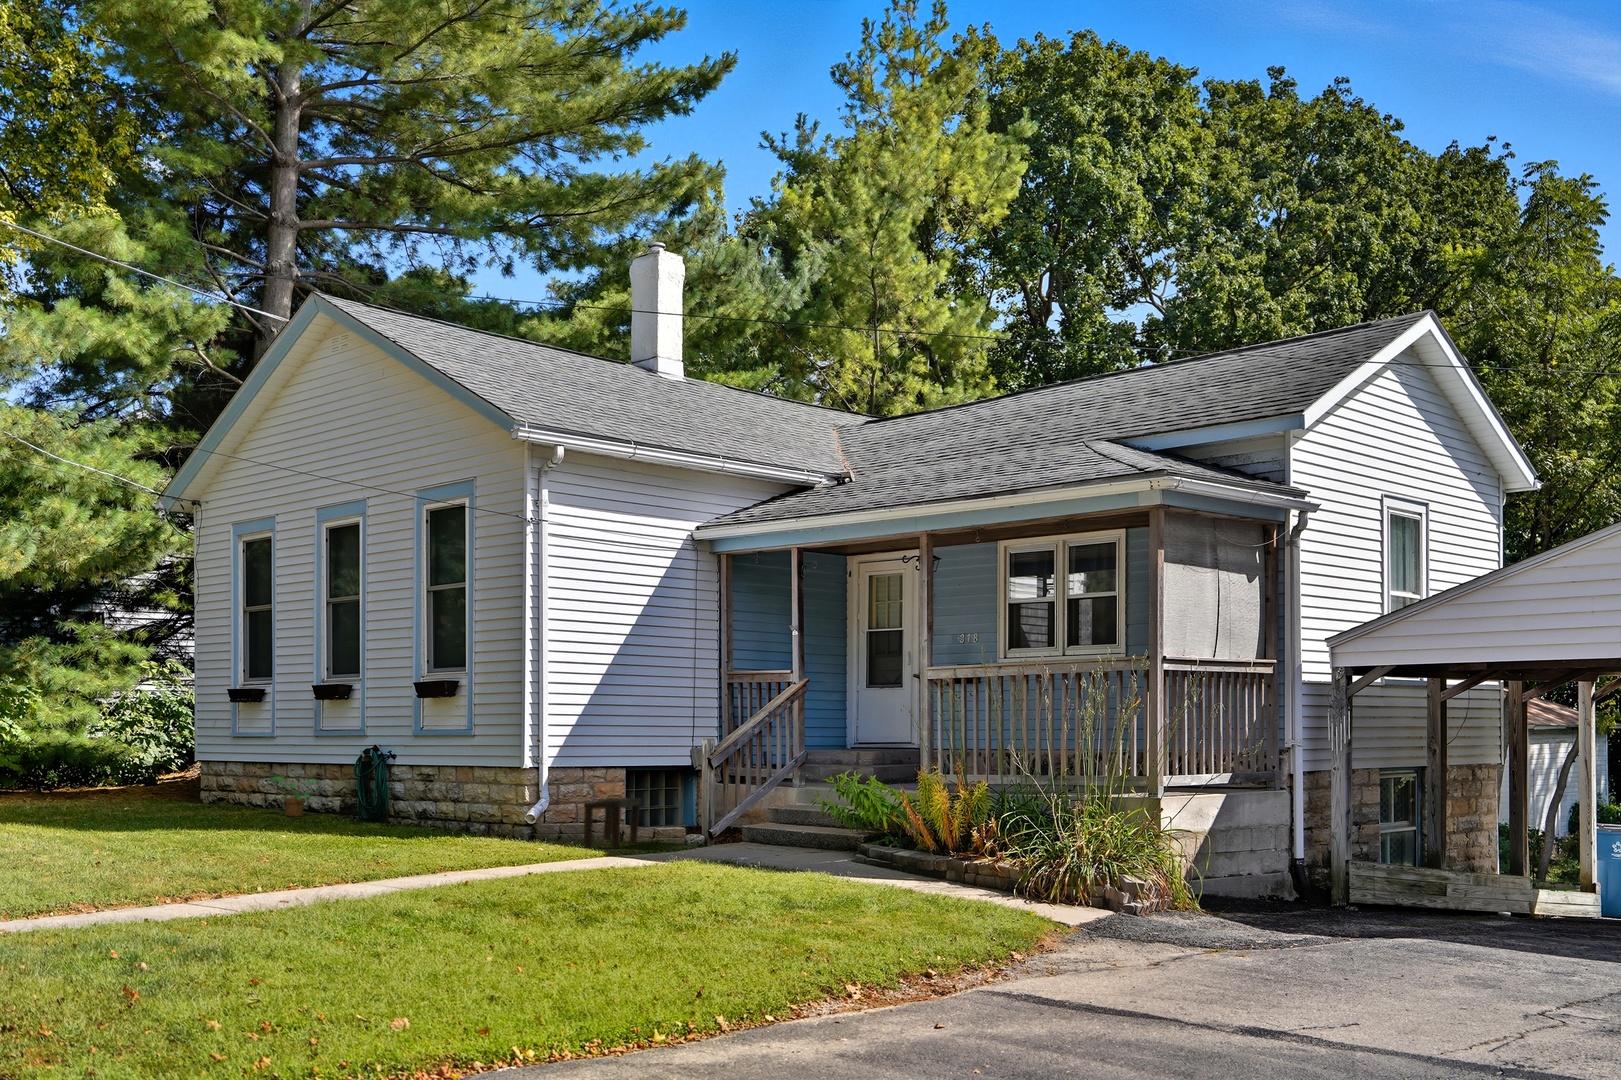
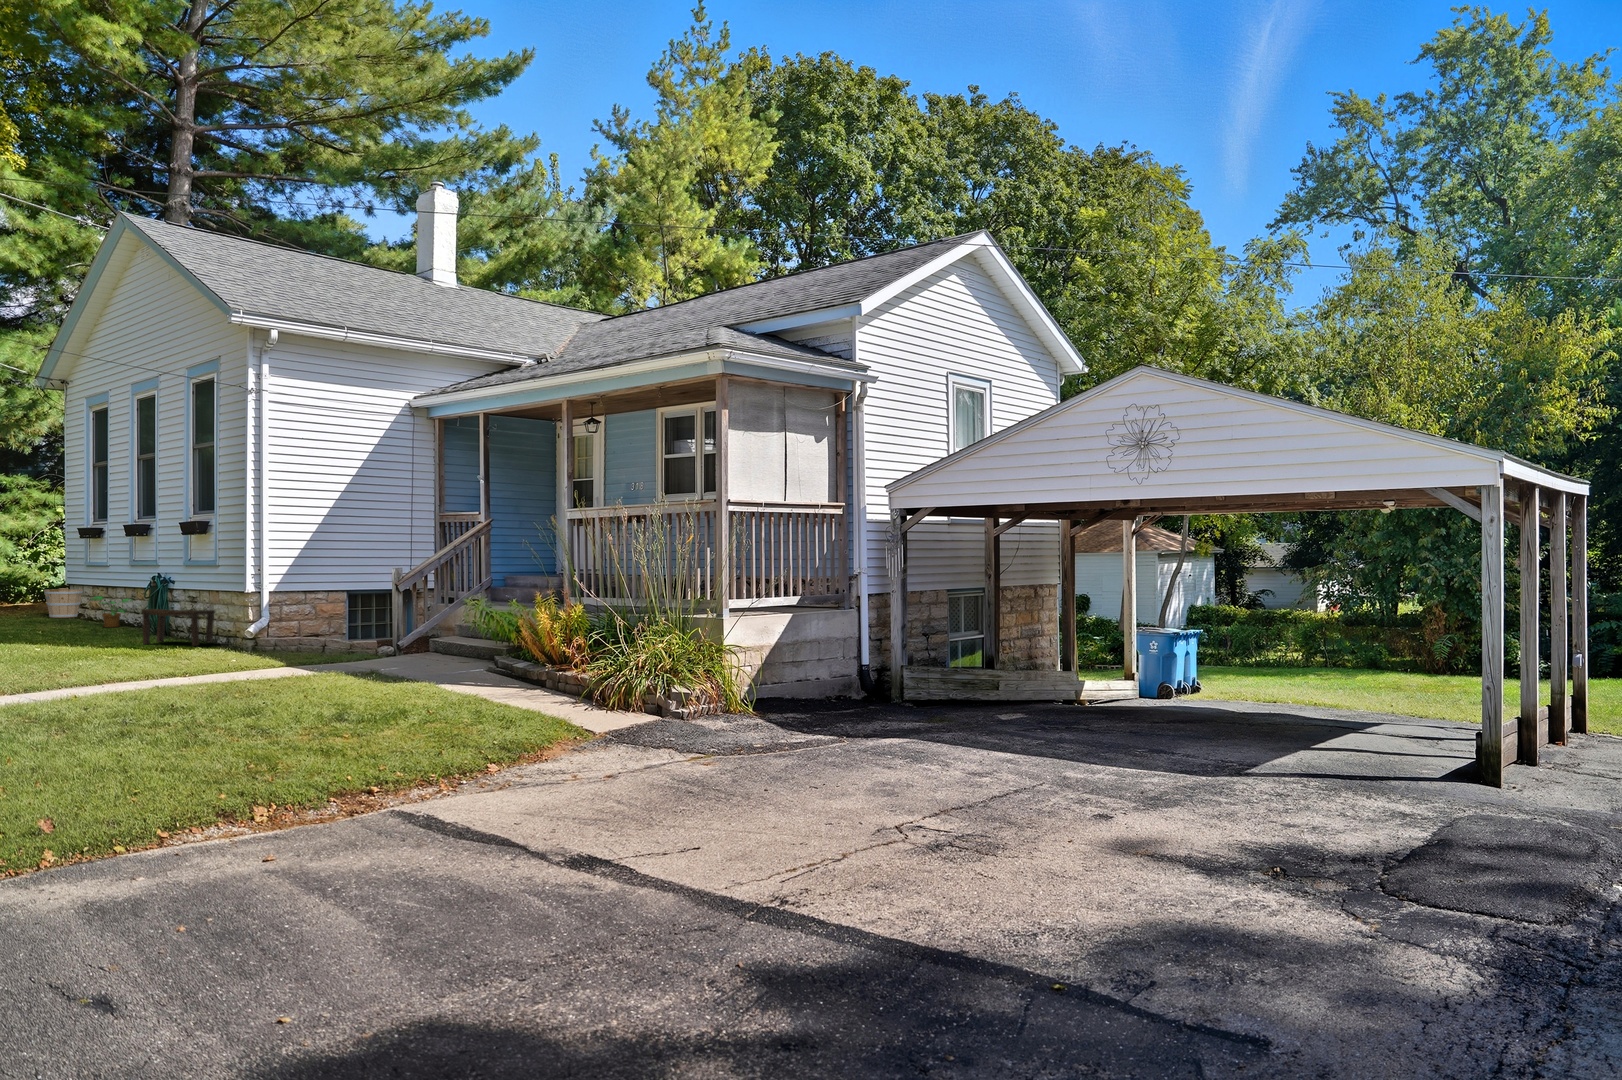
wooden bucket: none [187,767,232,805] -> present [44,588,83,618]
bench: present [584,798,641,848] -> present [142,609,215,646]

